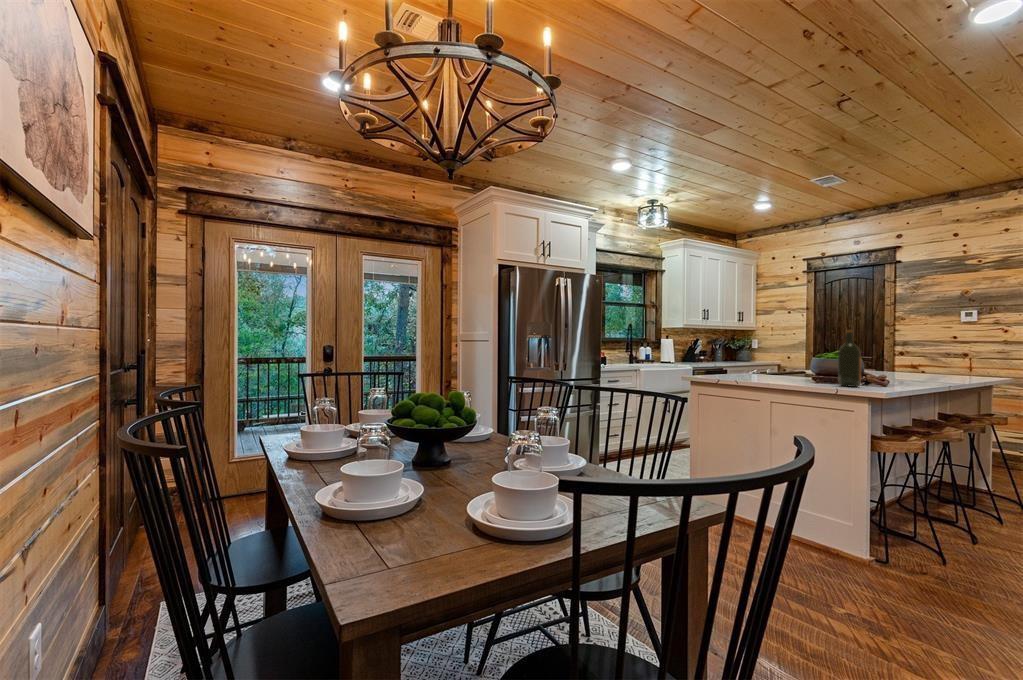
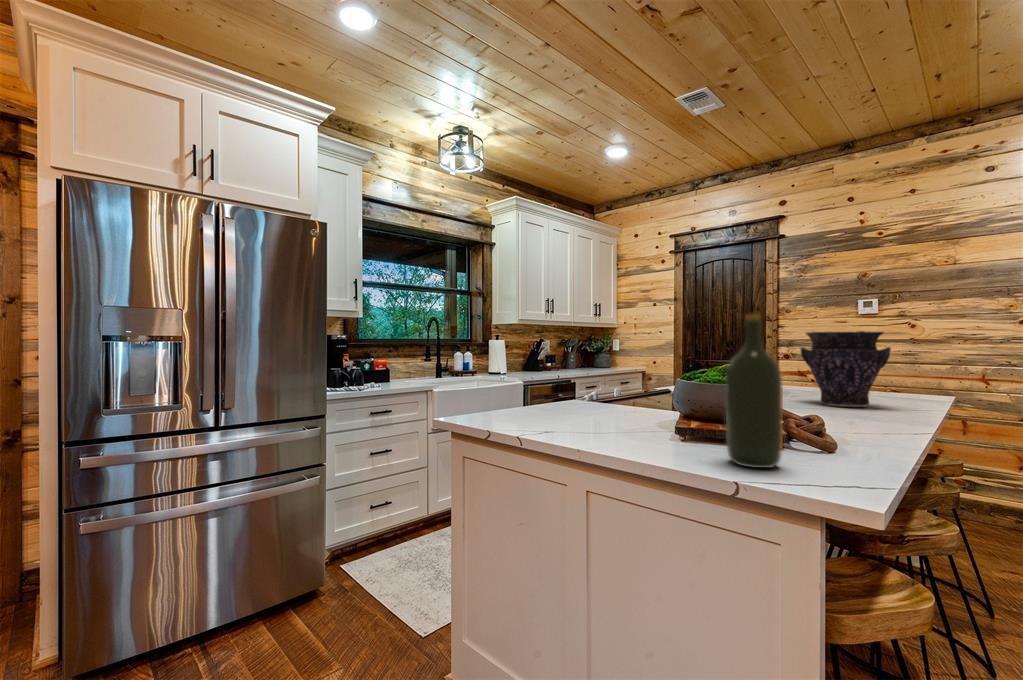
vase: none [894,336,950,379] -> present [801,331,891,407]

